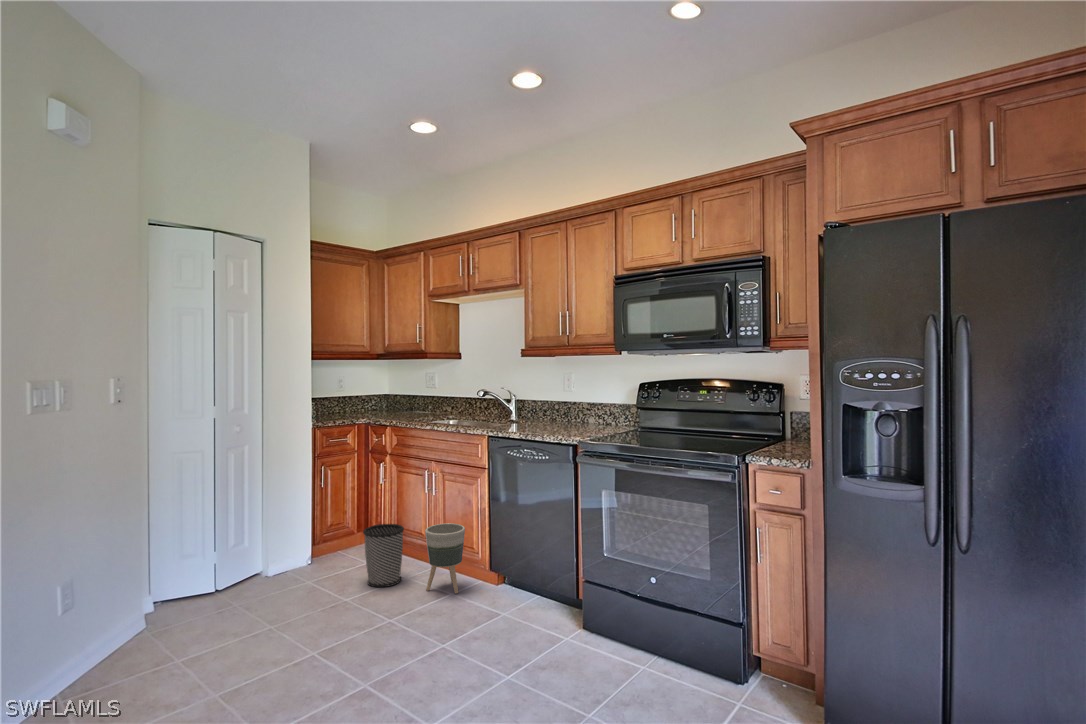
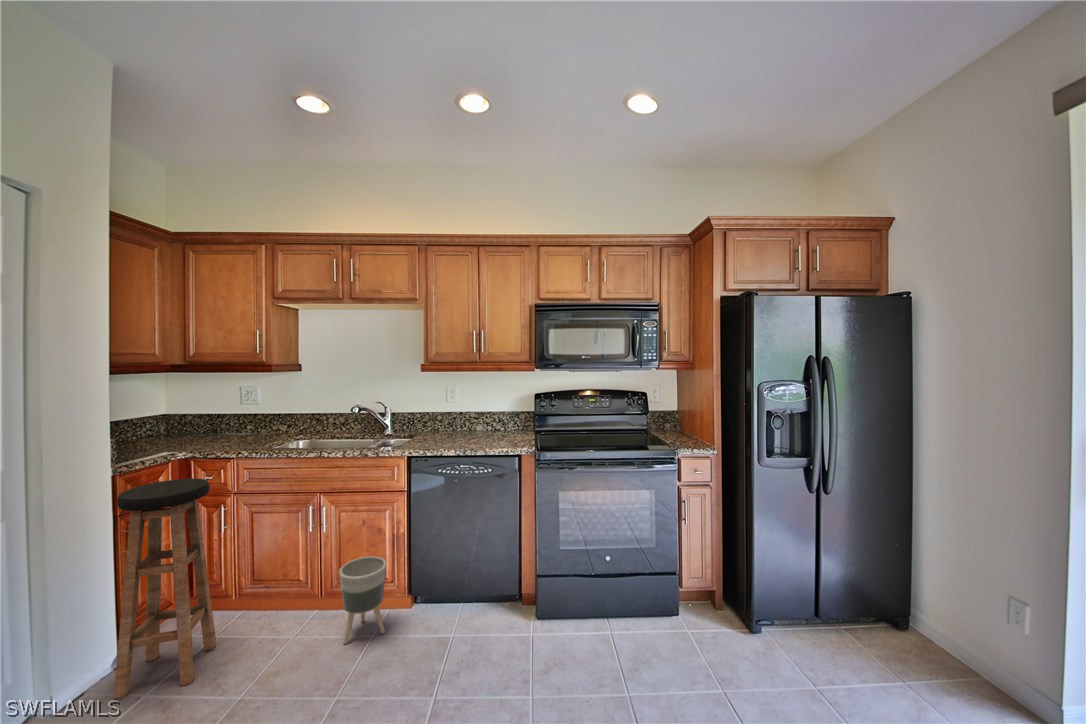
bar stool: none [301,434,364,580] -> present [113,479,216,699]
wastebasket: present [363,524,404,587] -> none [242,578,300,670]

